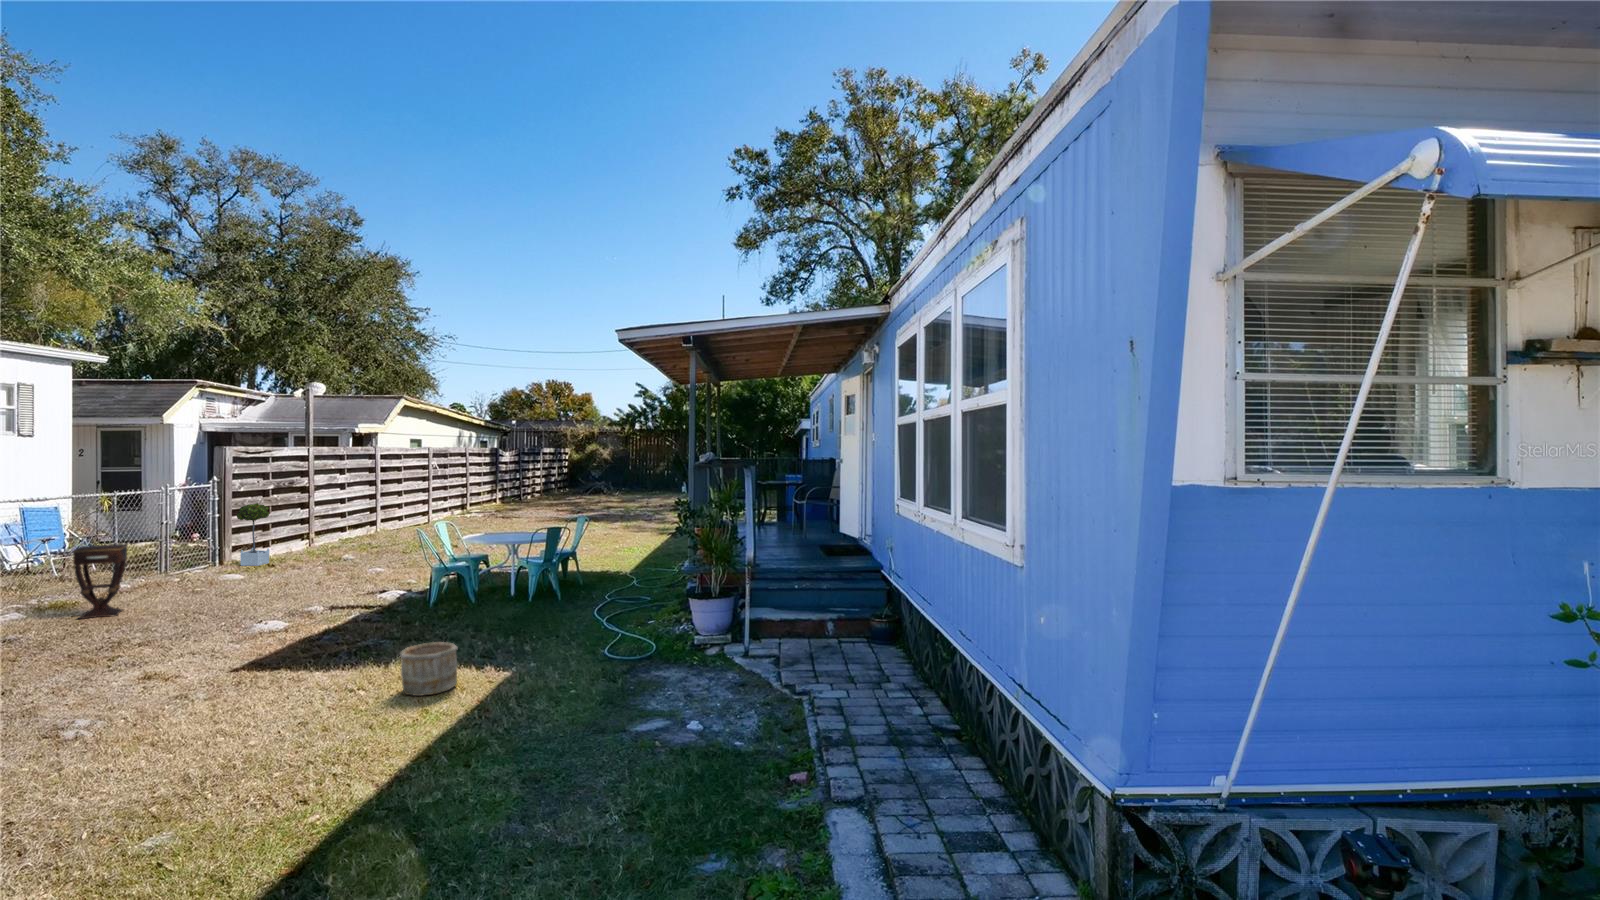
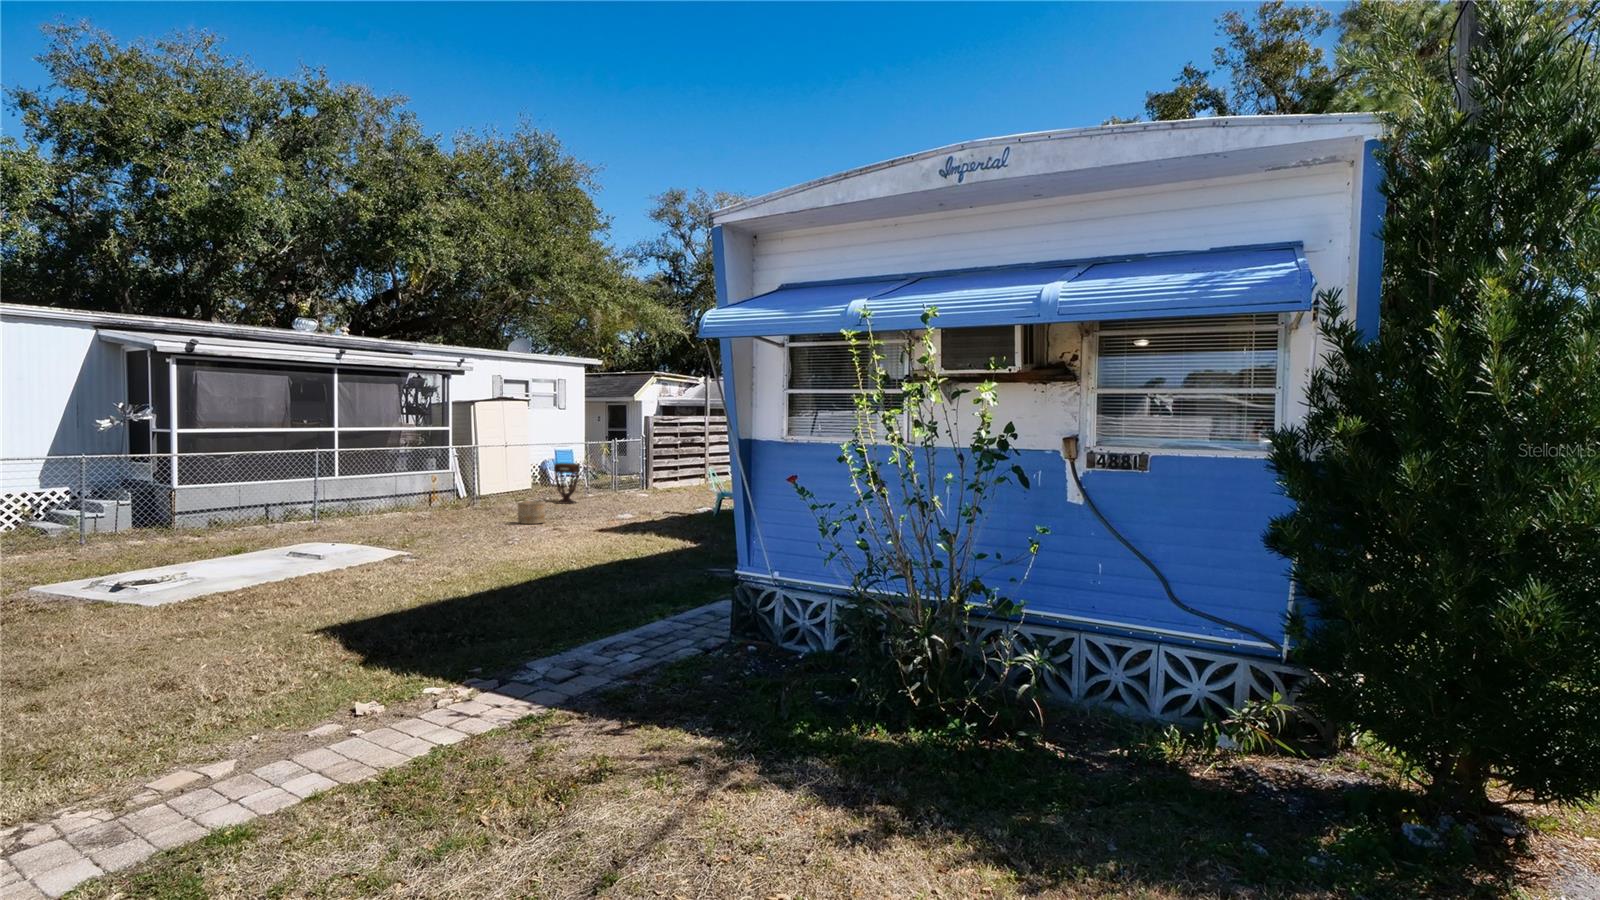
potted tree: present [236,503,270,566] -> none [654,451,673,494]
wooden bucket: present [400,642,458,696] -> present [518,501,546,524]

